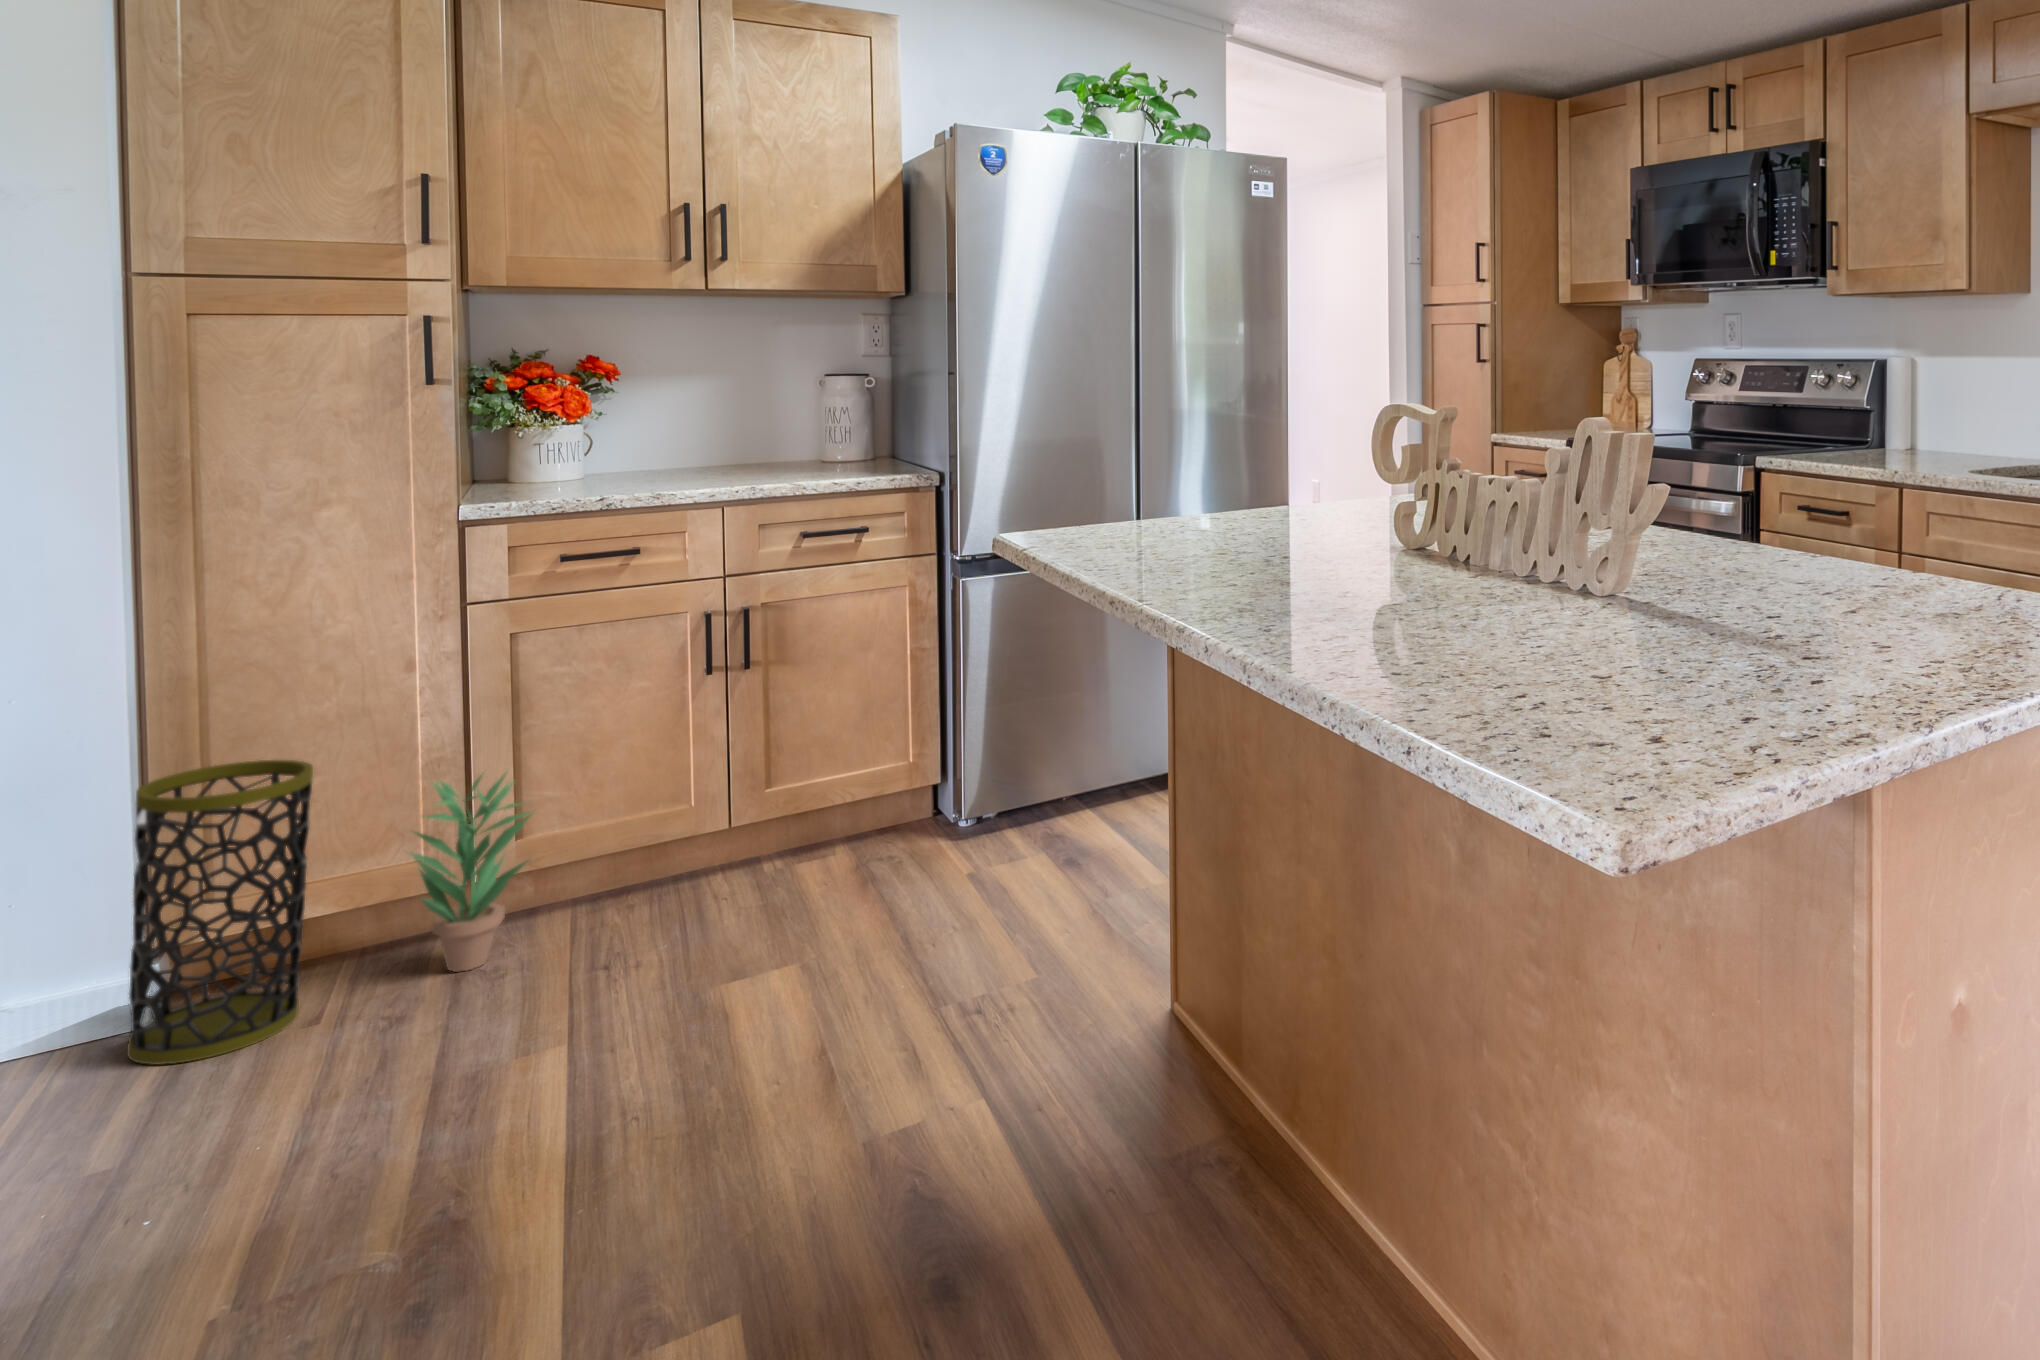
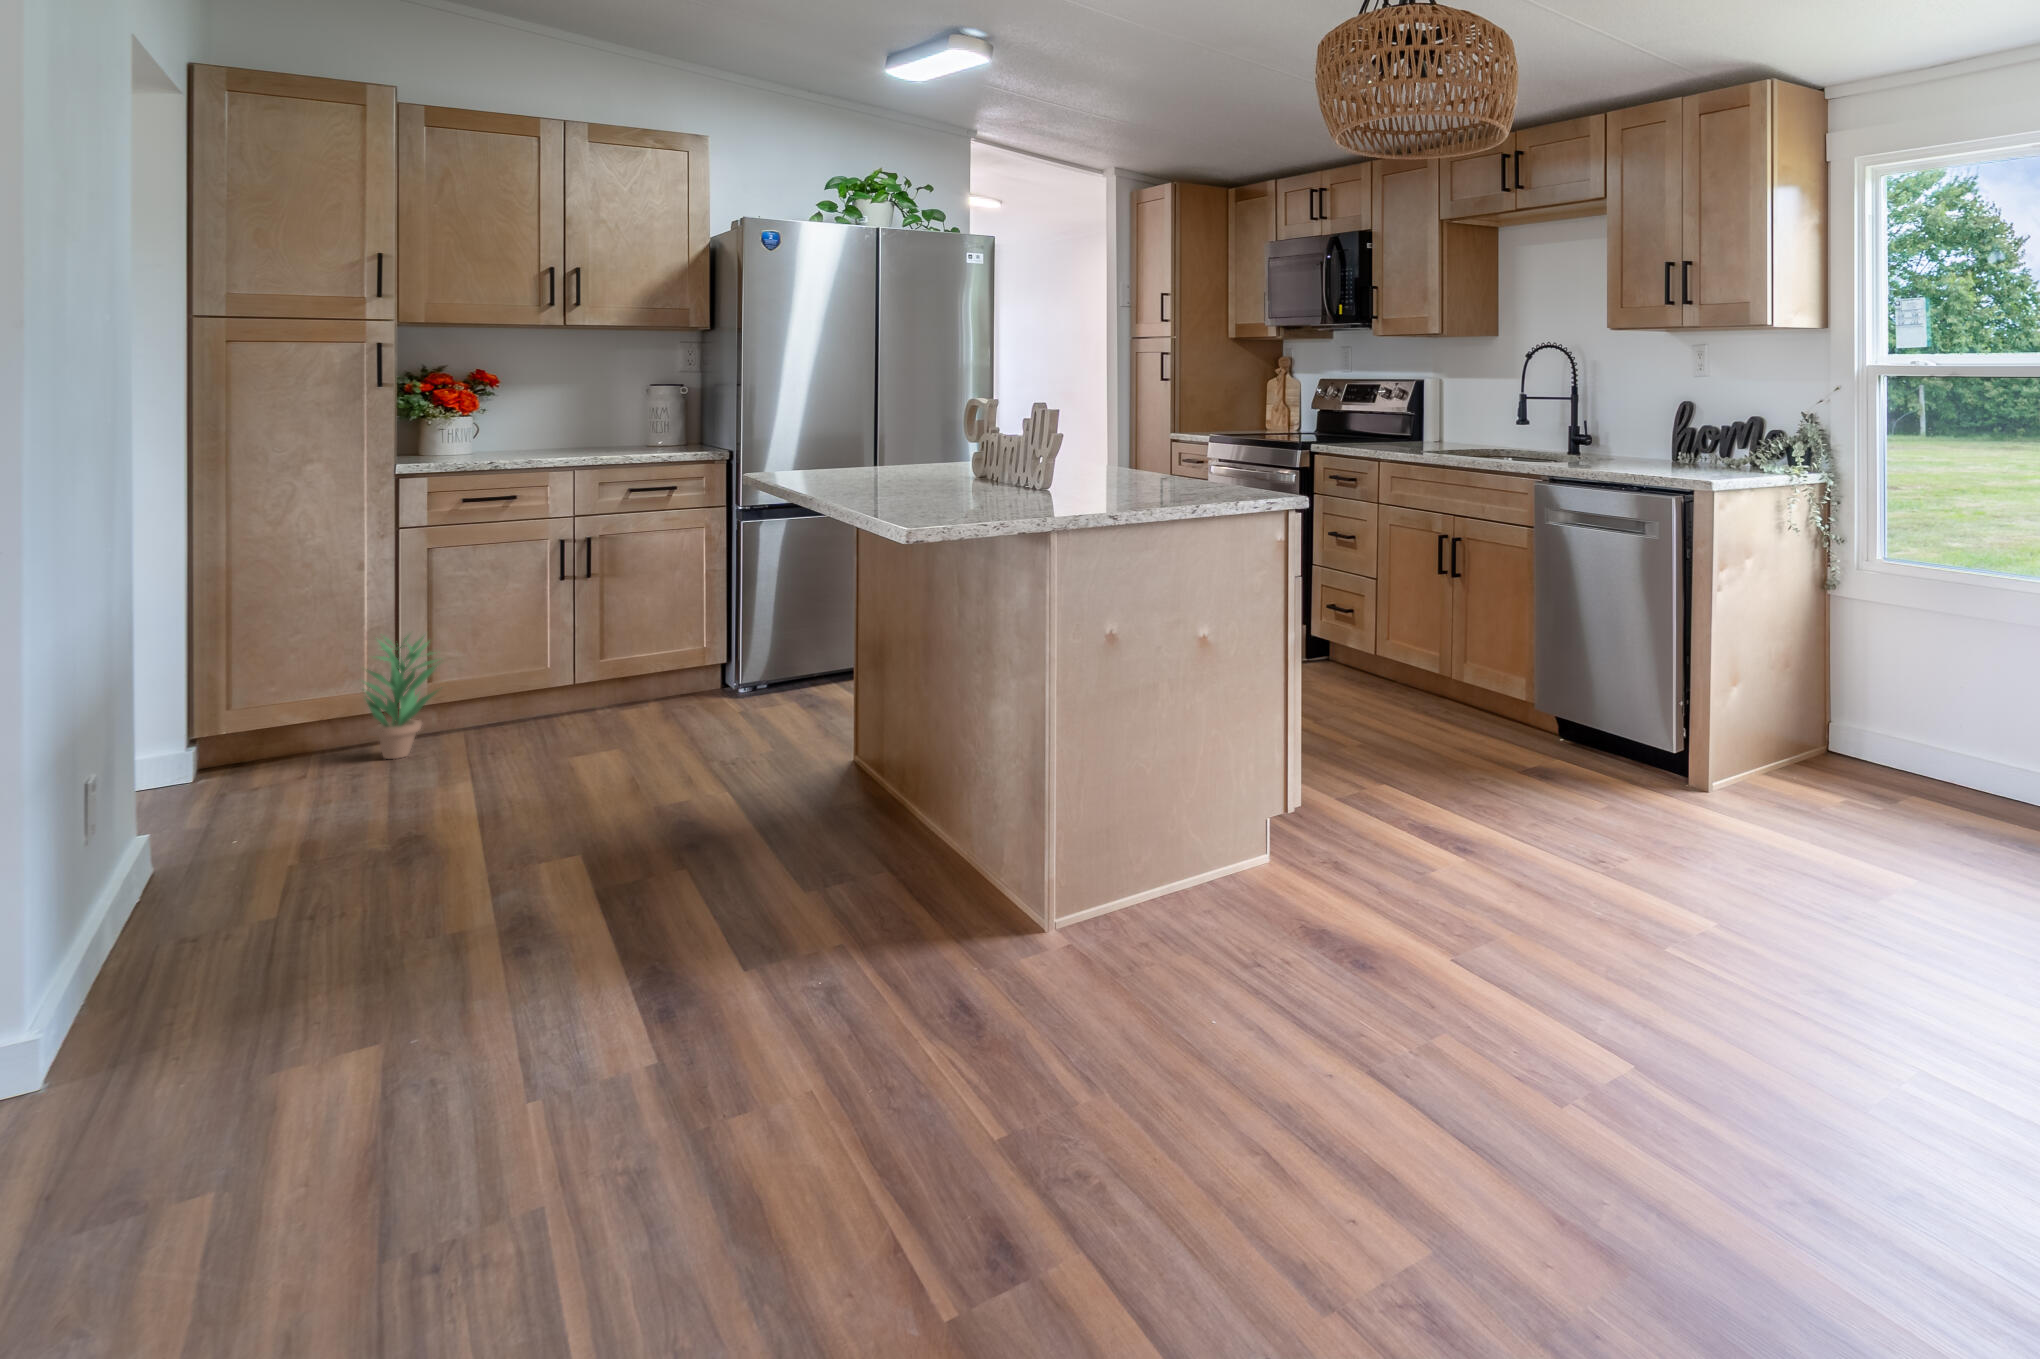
trash can: present [127,760,313,1065] -> none [183,621,302,795]

